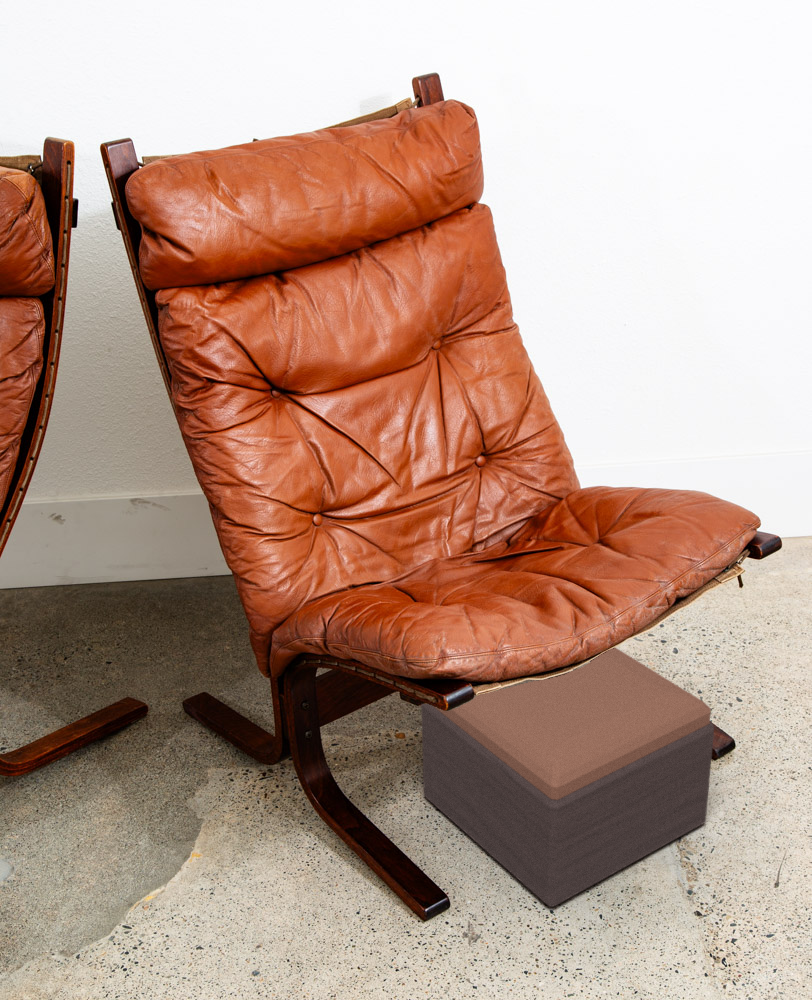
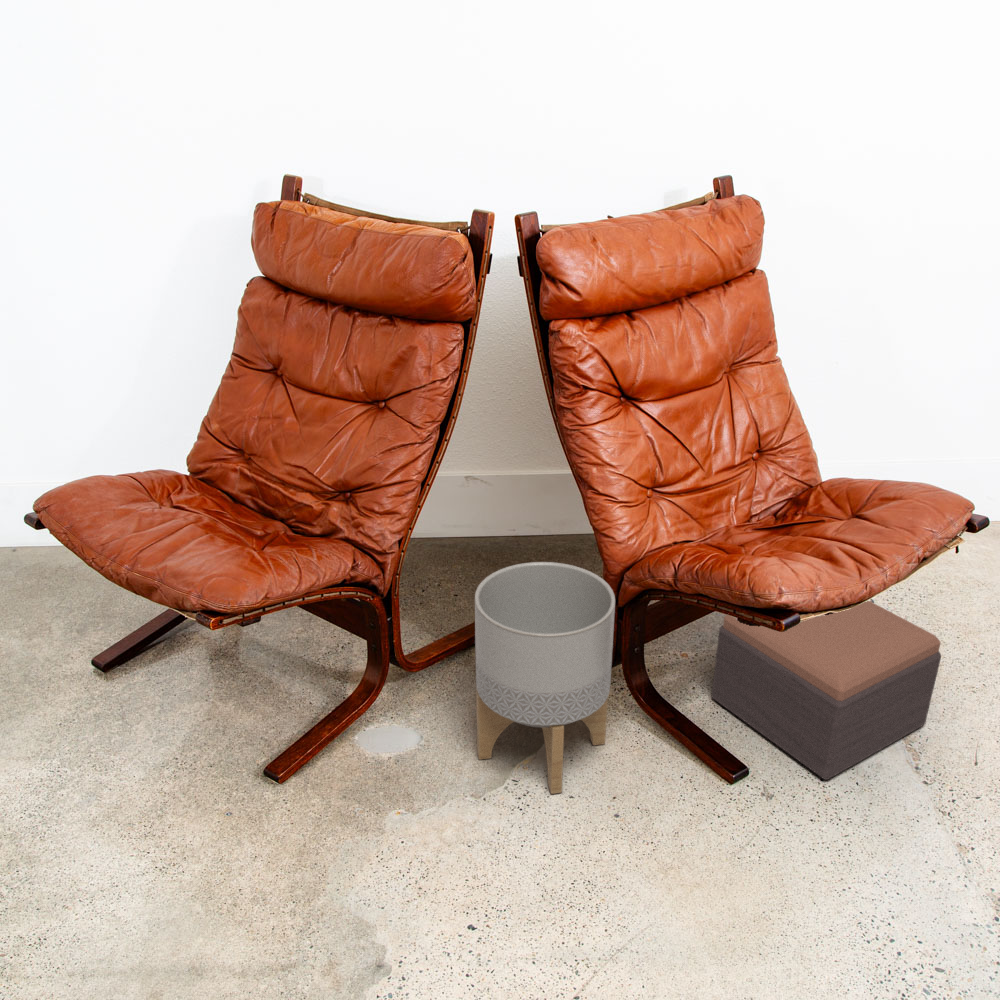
planter: none [46,622,263,943] -> present [475,562,615,794]

